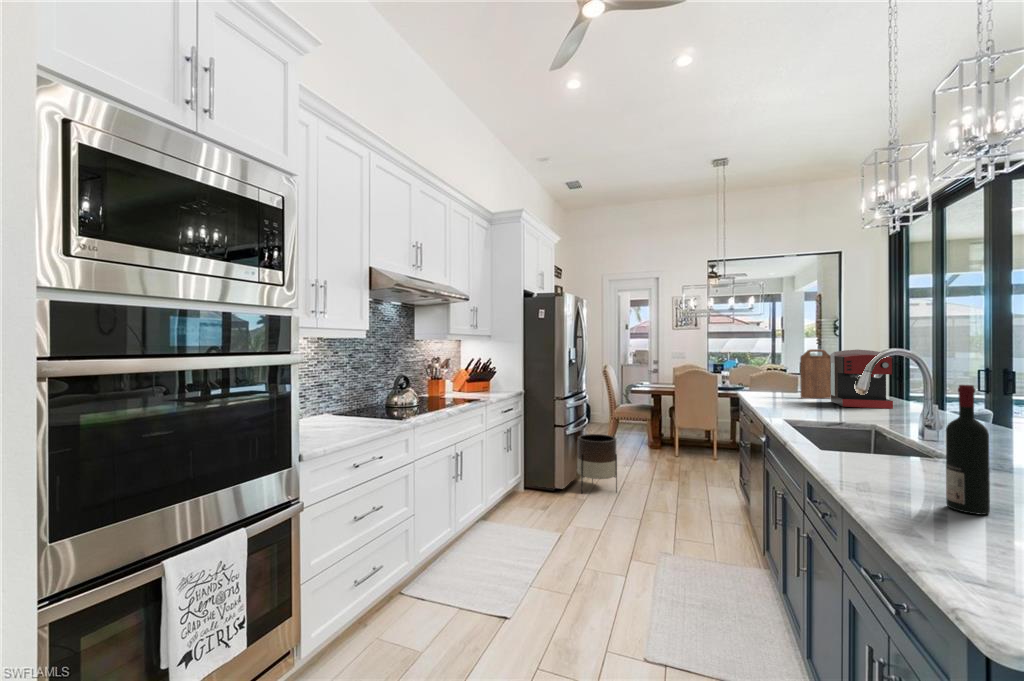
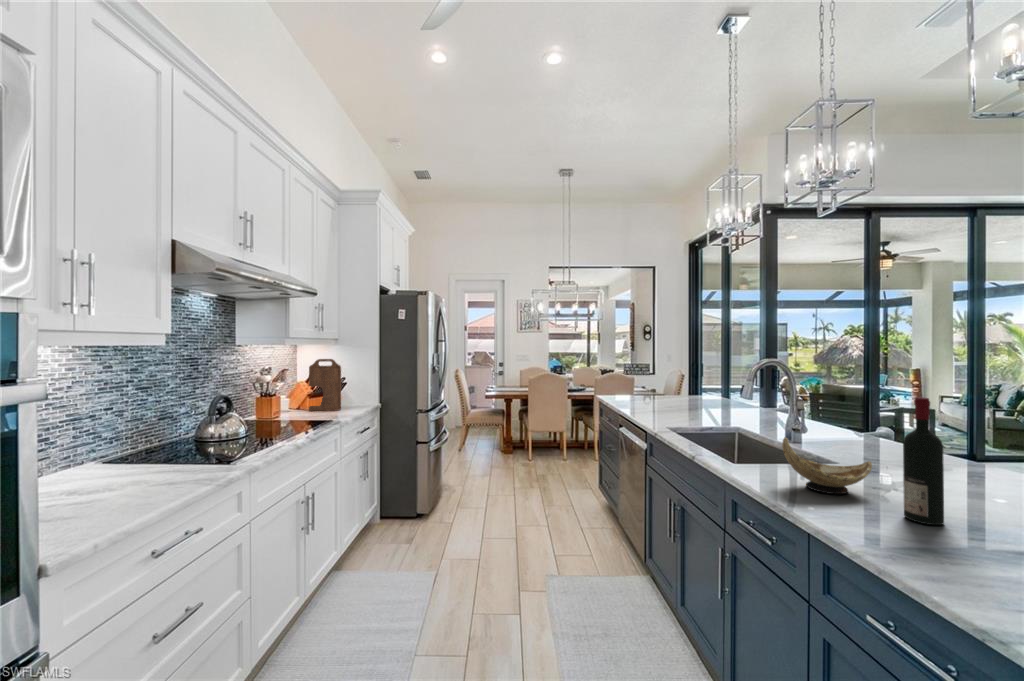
cutting board: present [800,349,831,398] -> present [309,359,341,411]
coffee maker: present [831,350,893,409] -> none [682,354,734,407]
decorative bowl: none [843,424,943,484] -> present [782,438,872,494]
planter: present [578,434,617,493] -> none [440,447,483,515]

